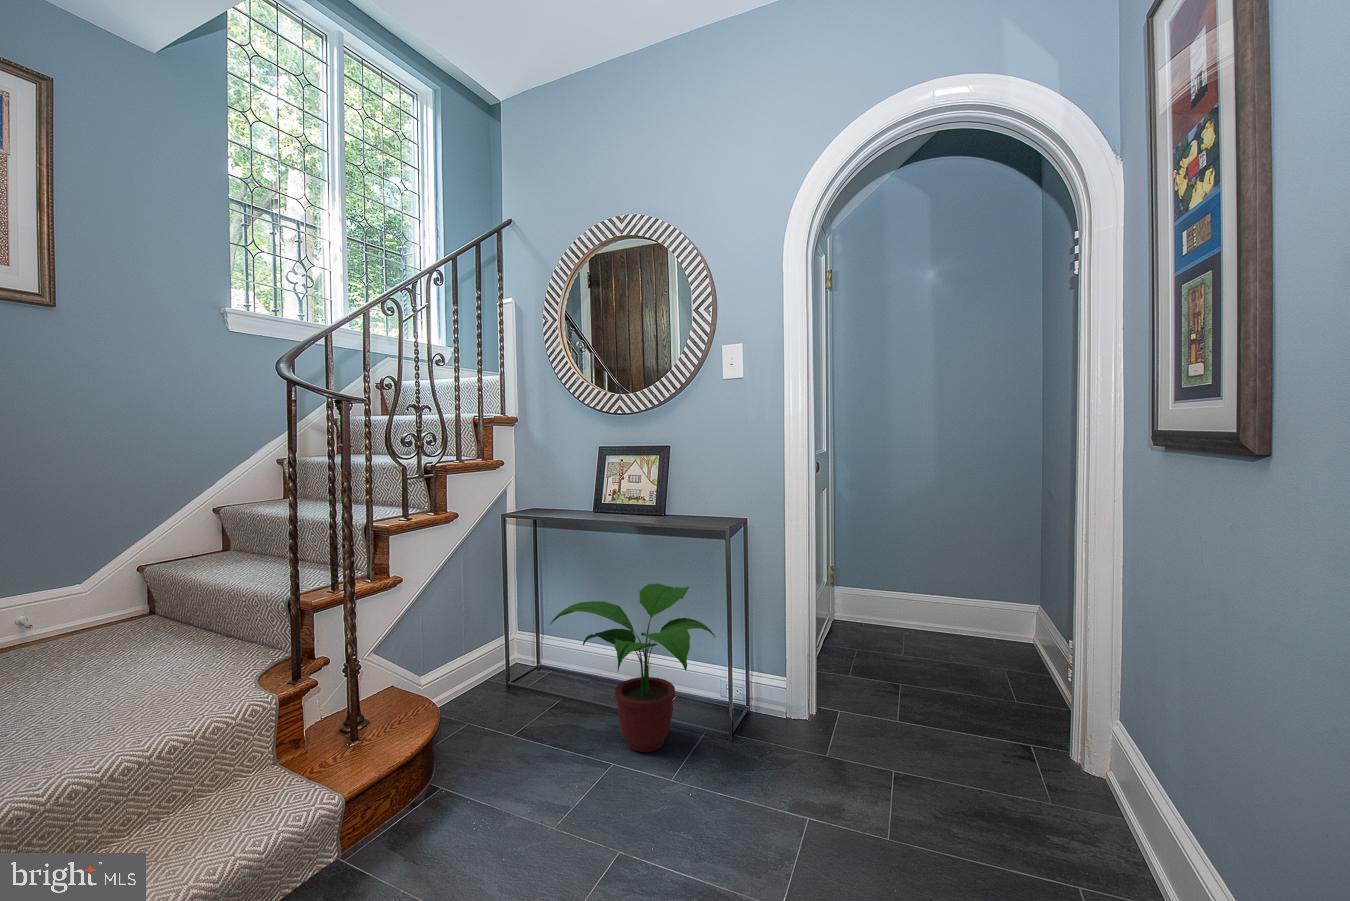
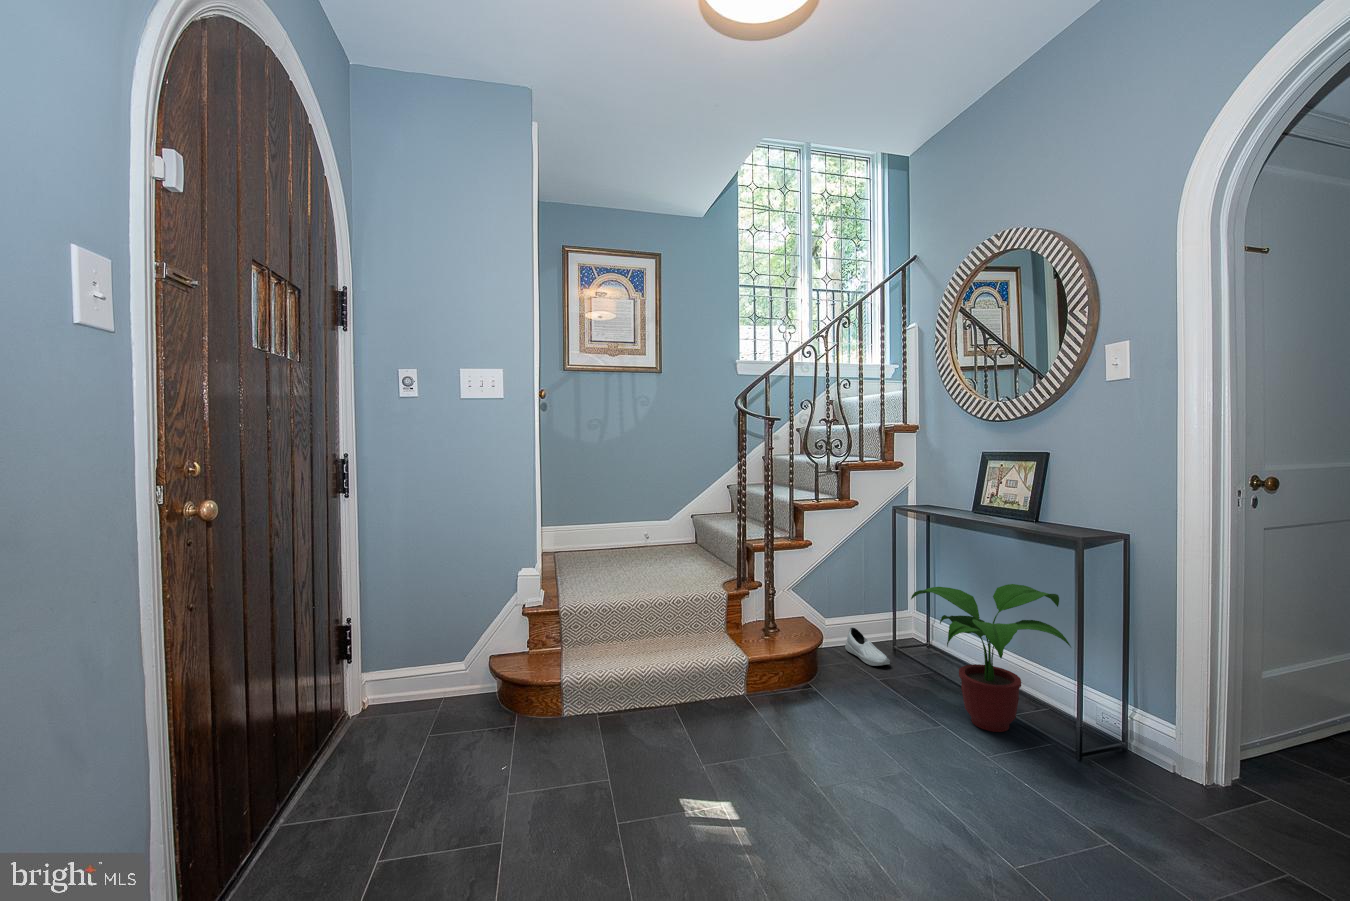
shoe: none [444,676,510,719] -> present [845,627,890,666]

